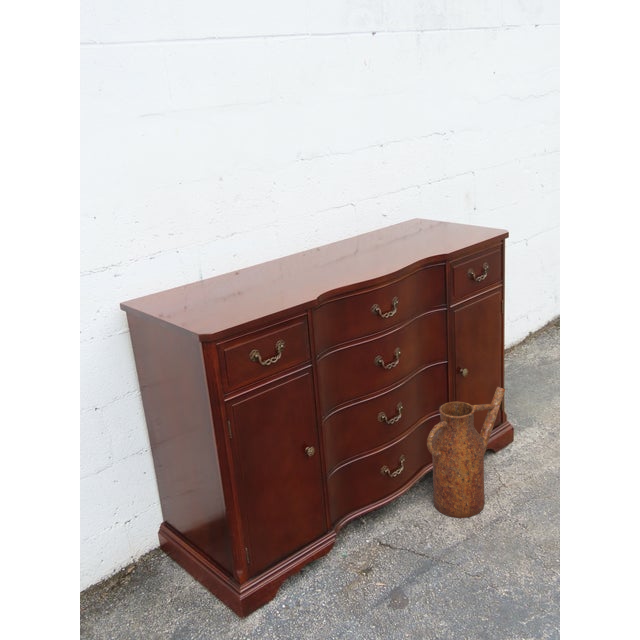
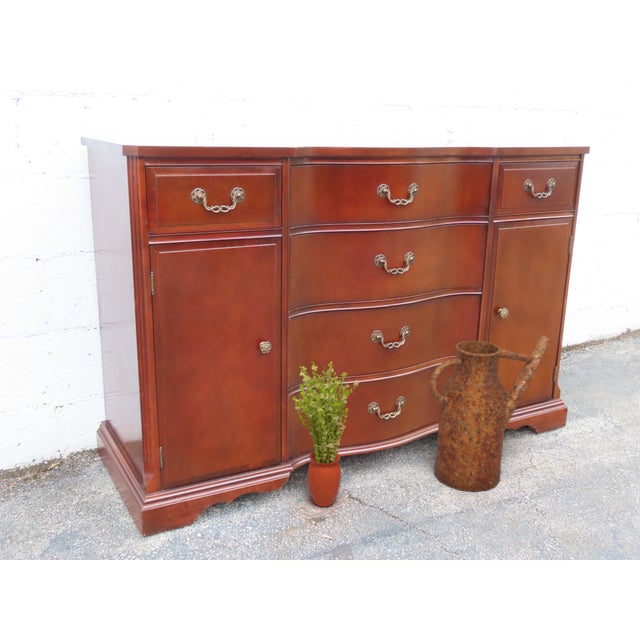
potted plant: none [336,449,382,558] -> present [293,362,359,507]

